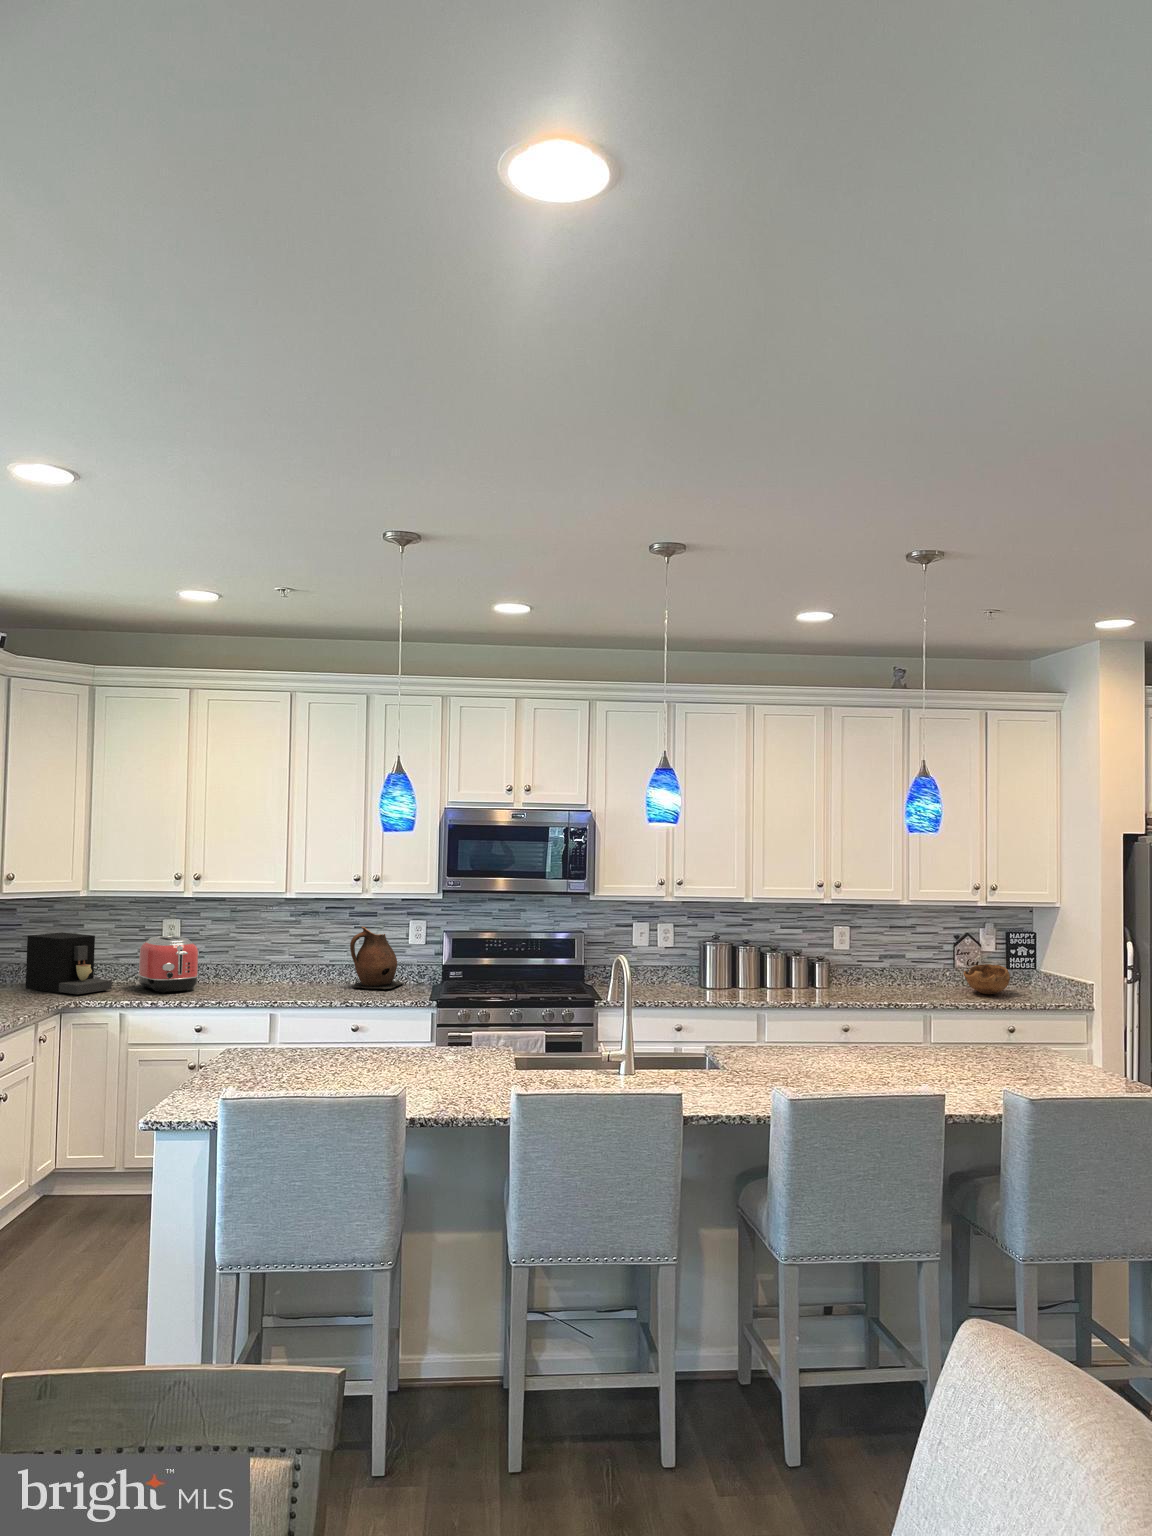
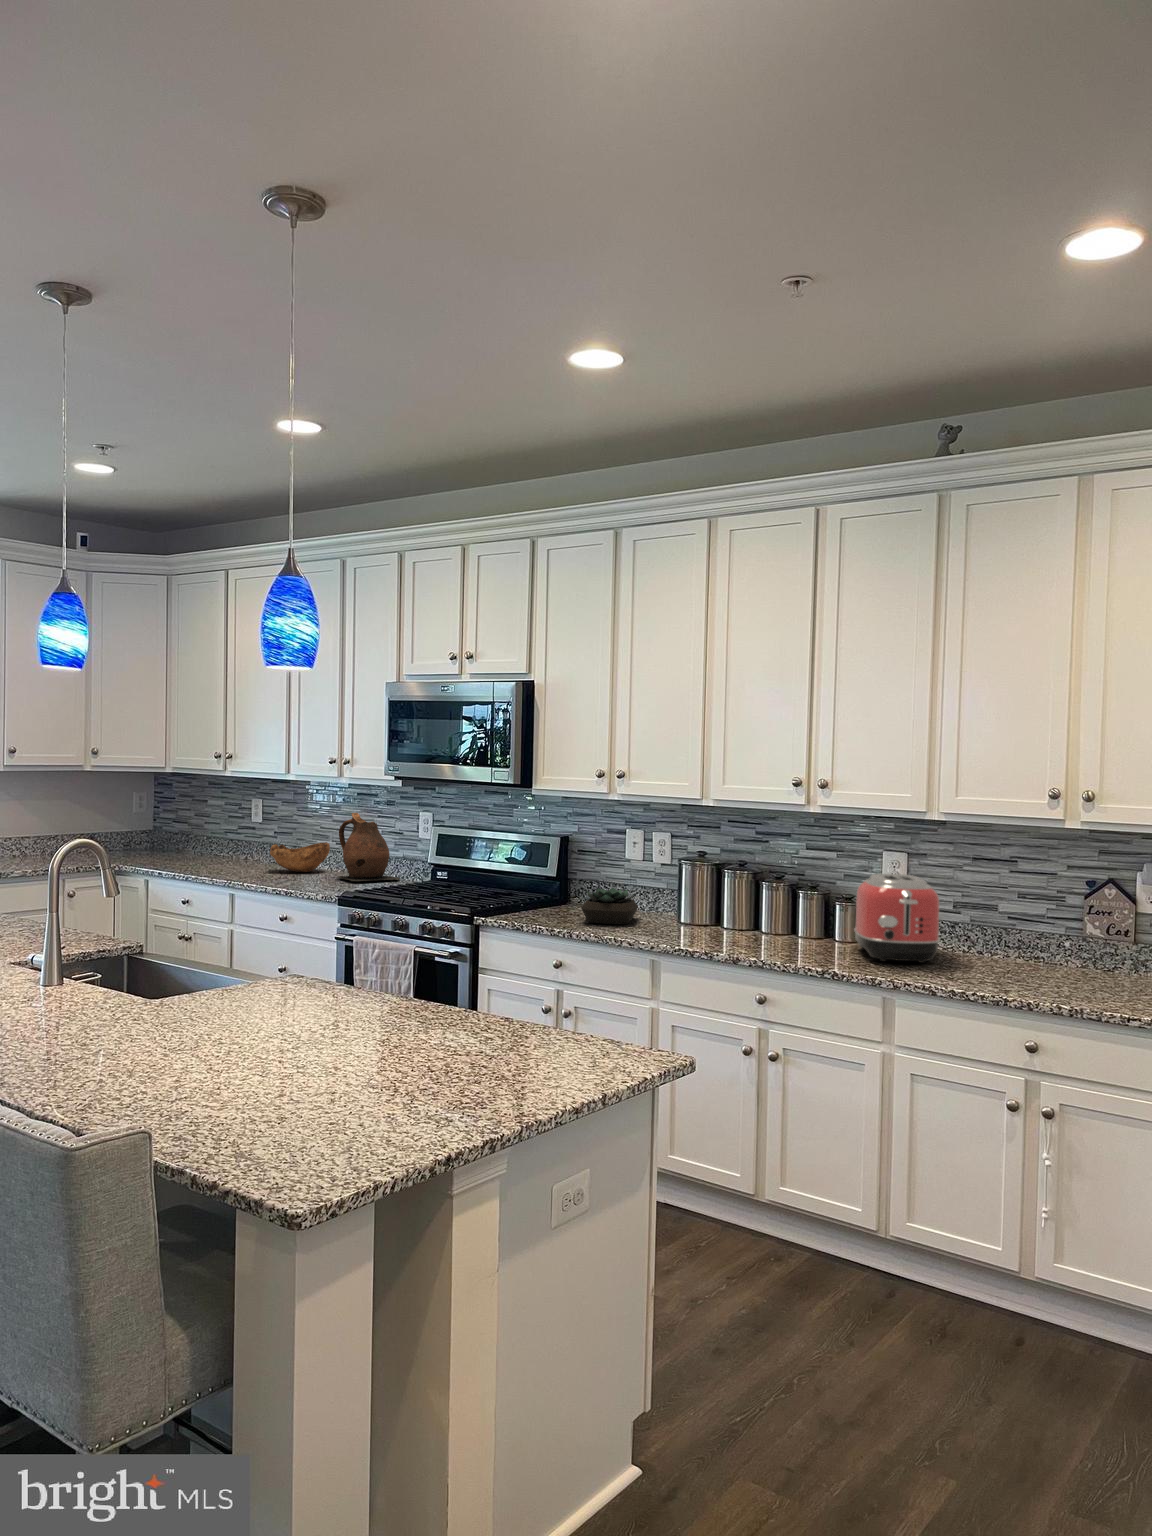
coffee maker: present [26,932,112,994] -> none [134,805,176,858]
toaster: present [138,936,199,993] -> present [854,874,940,963]
wooden bowl: present [964,964,1010,994] -> present [270,842,330,872]
succulent plant: none [662,968,708,996] -> present [581,888,638,924]

